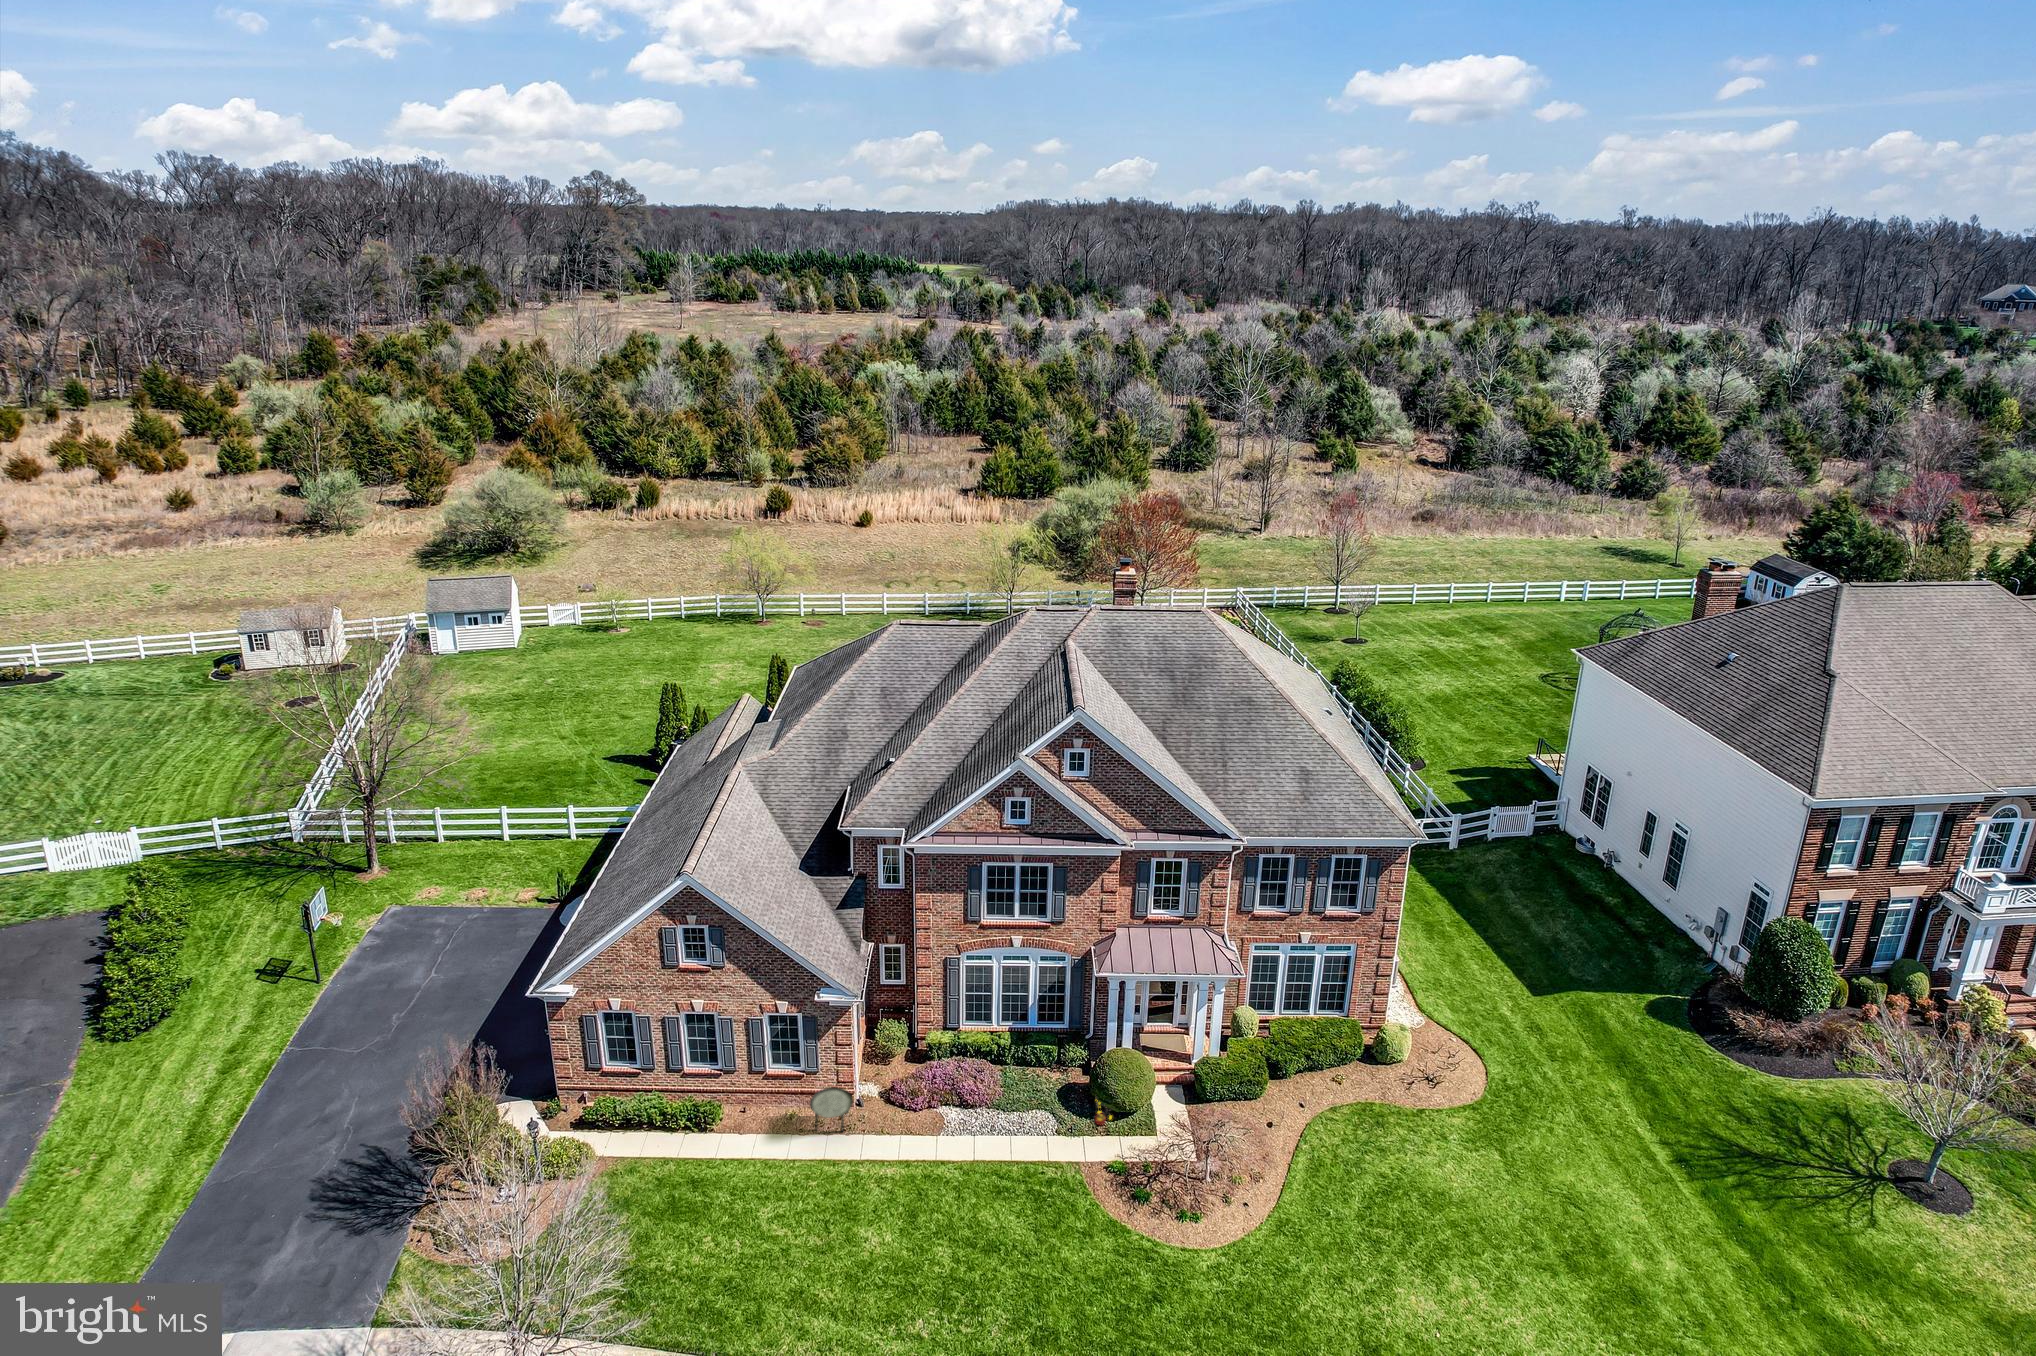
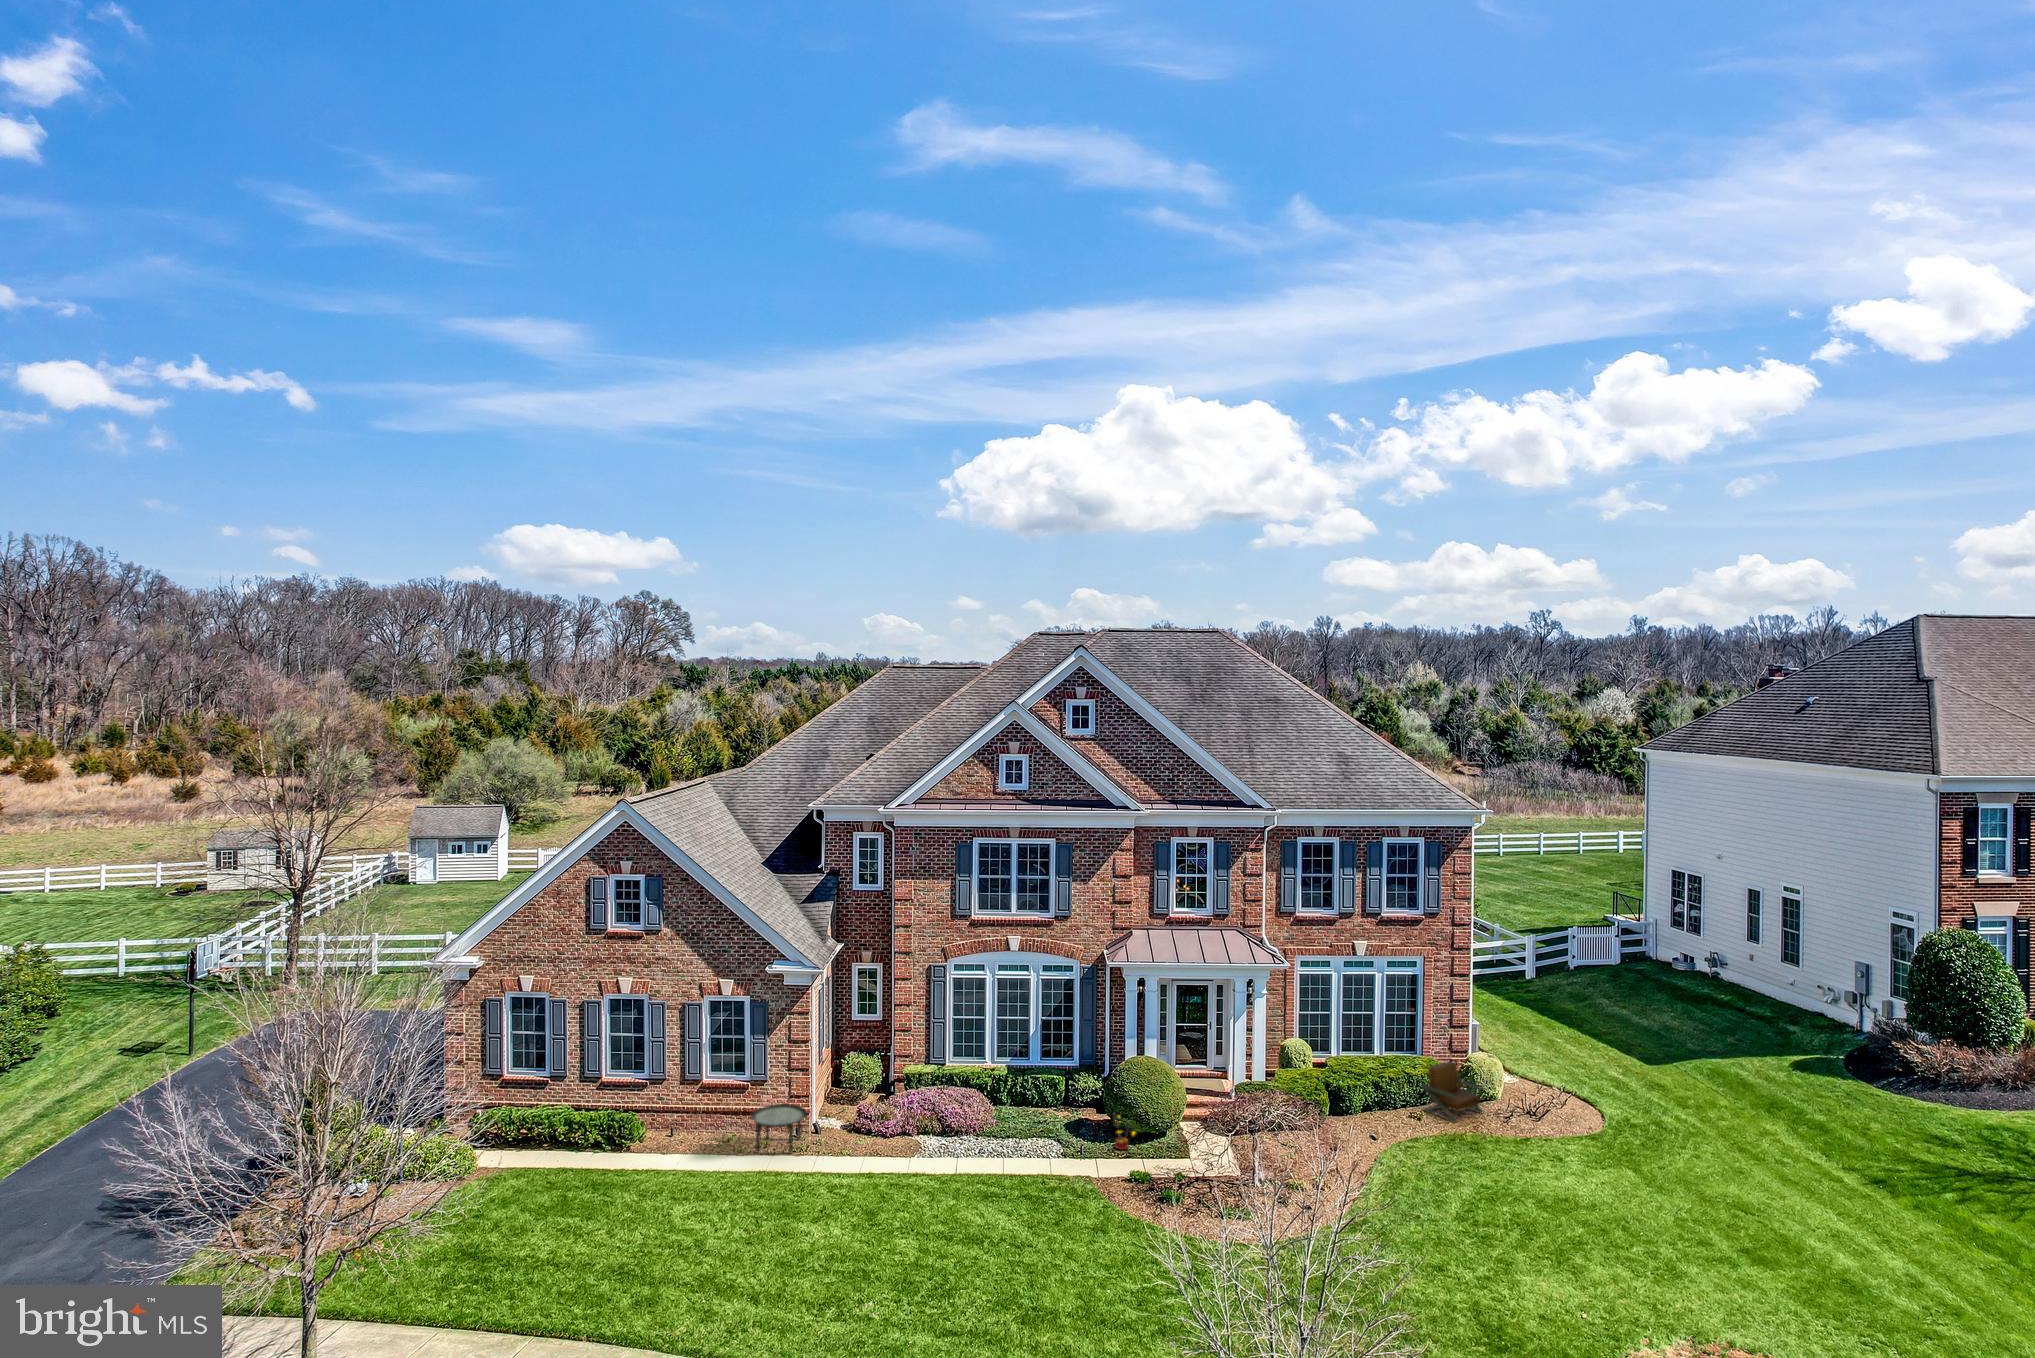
lounge chair: none [1337,1031,1388,1087] -> present [1422,1061,1483,1122]

